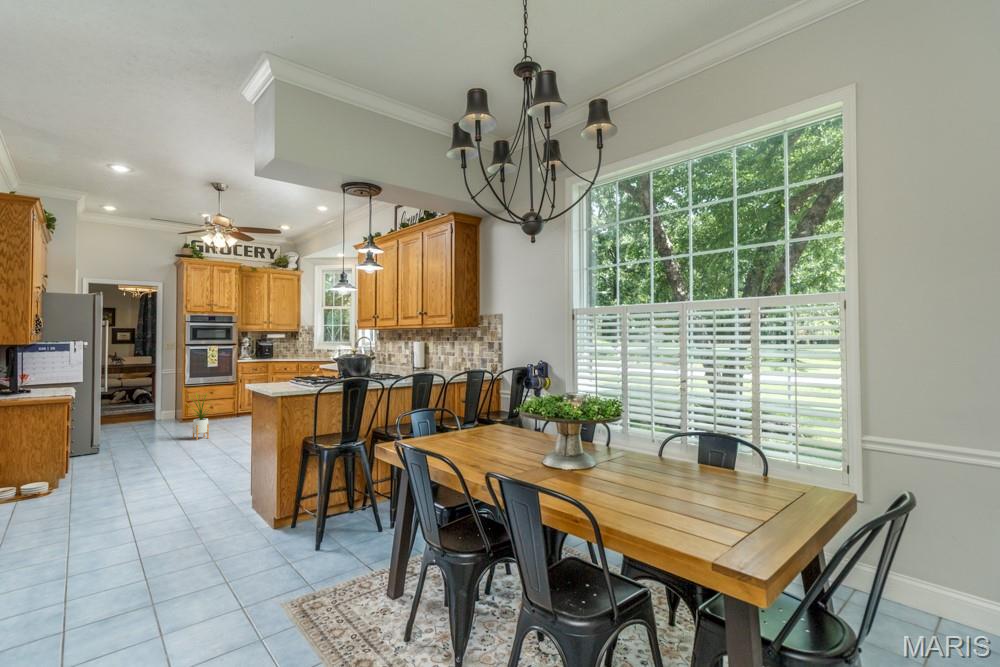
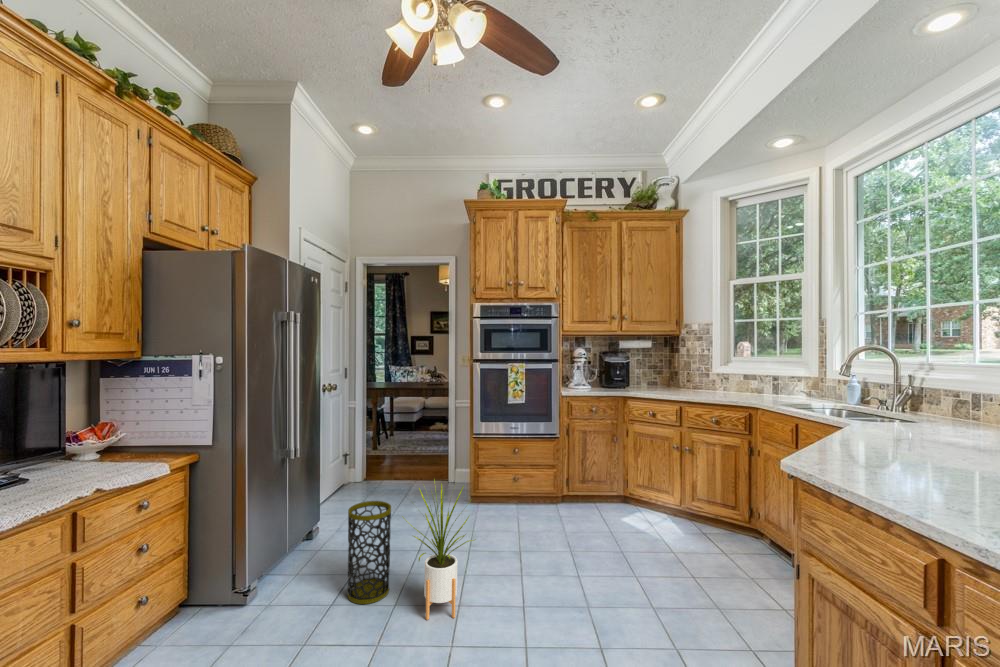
trash can: none [150,404,172,443] -> present [348,501,391,604]

